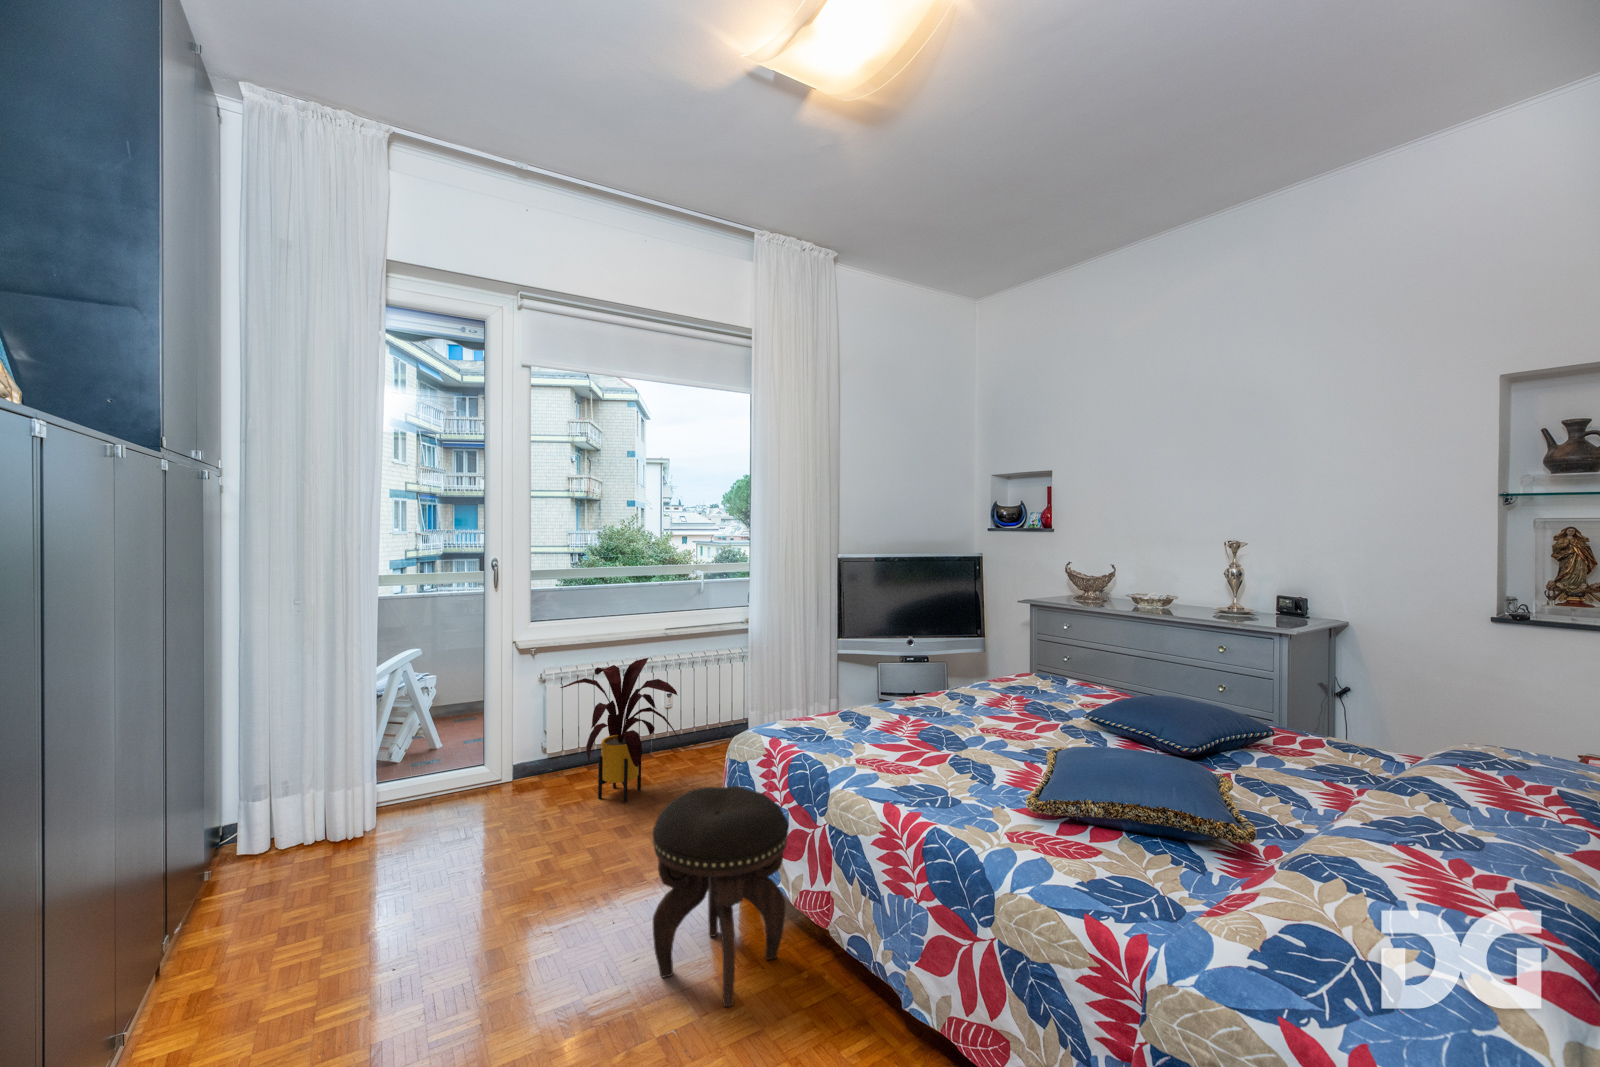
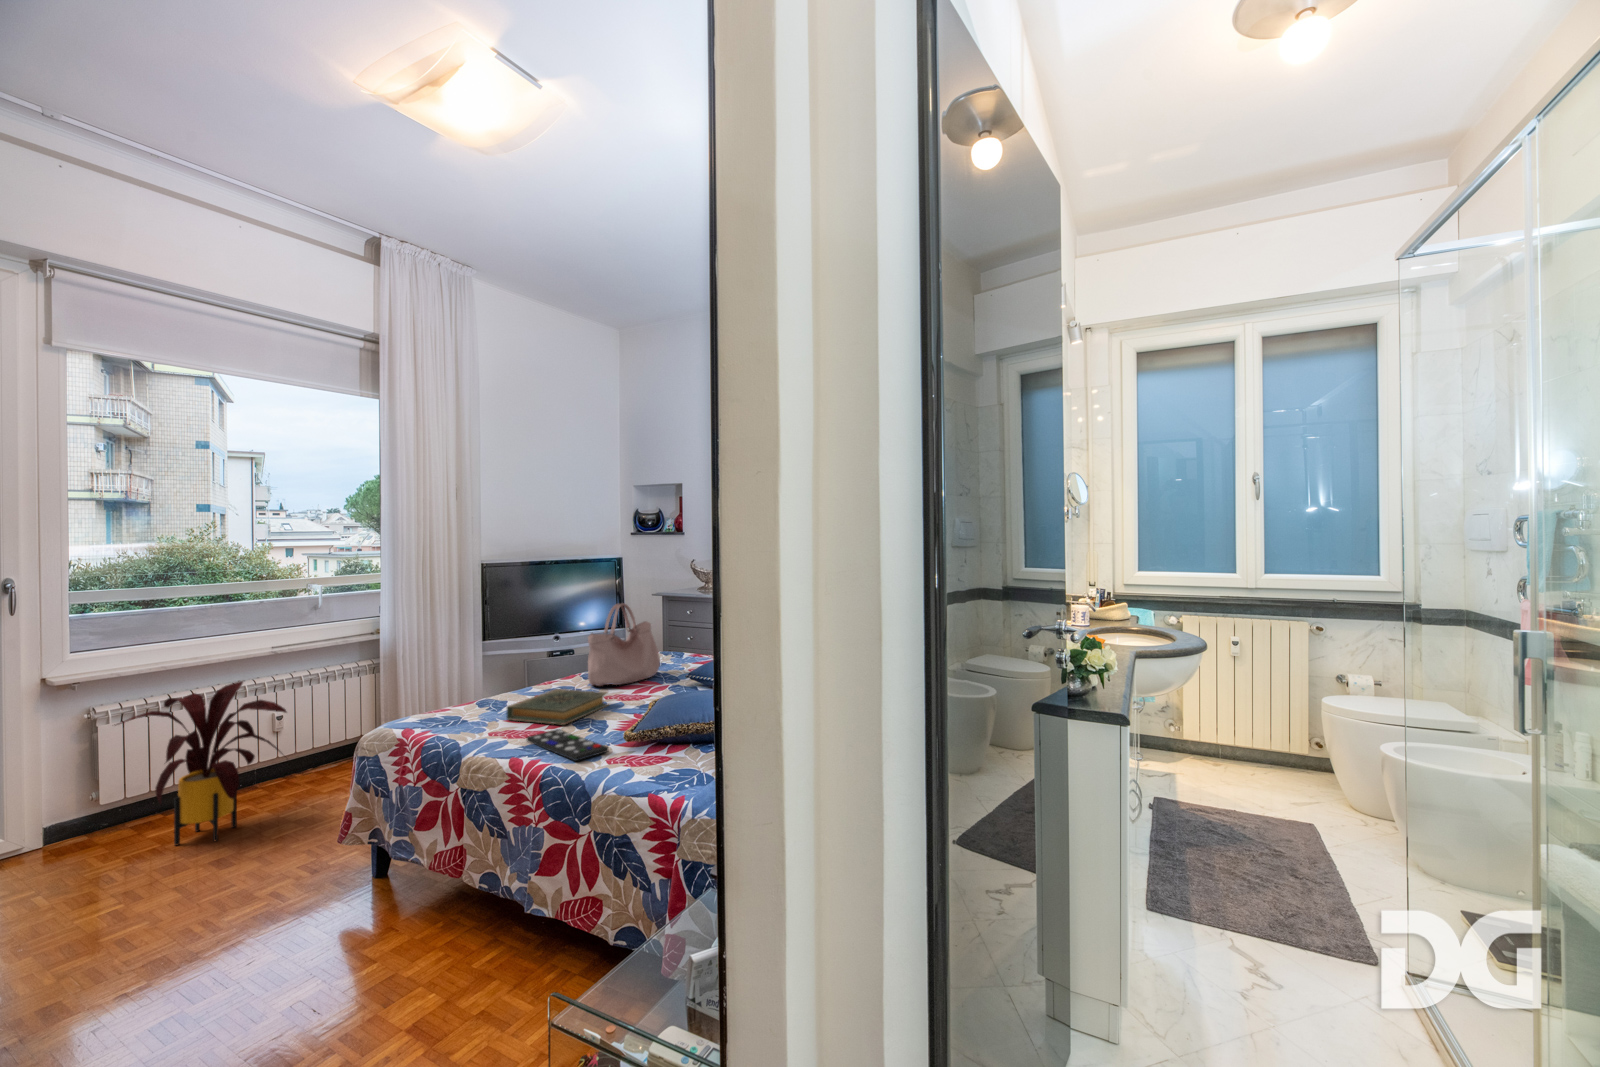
handbag: none [957,615,1042,713] -> present [588,603,660,686]
hardback book: none [873,711,988,763] -> present [507,689,607,725]
remote control: none [899,769,1005,827] -> present [527,729,608,761]
footstool: present [653,786,789,1007] -> none [266,777,421,972]

